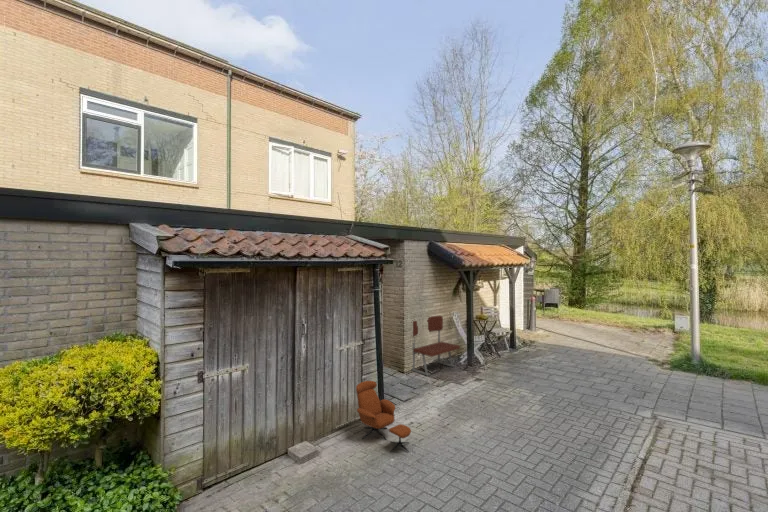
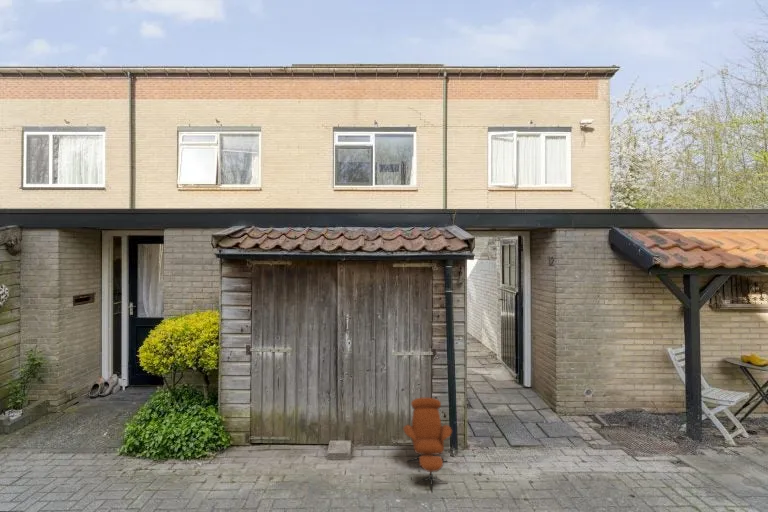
bench: present [412,316,460,375] -> none [573,344,660,427]

